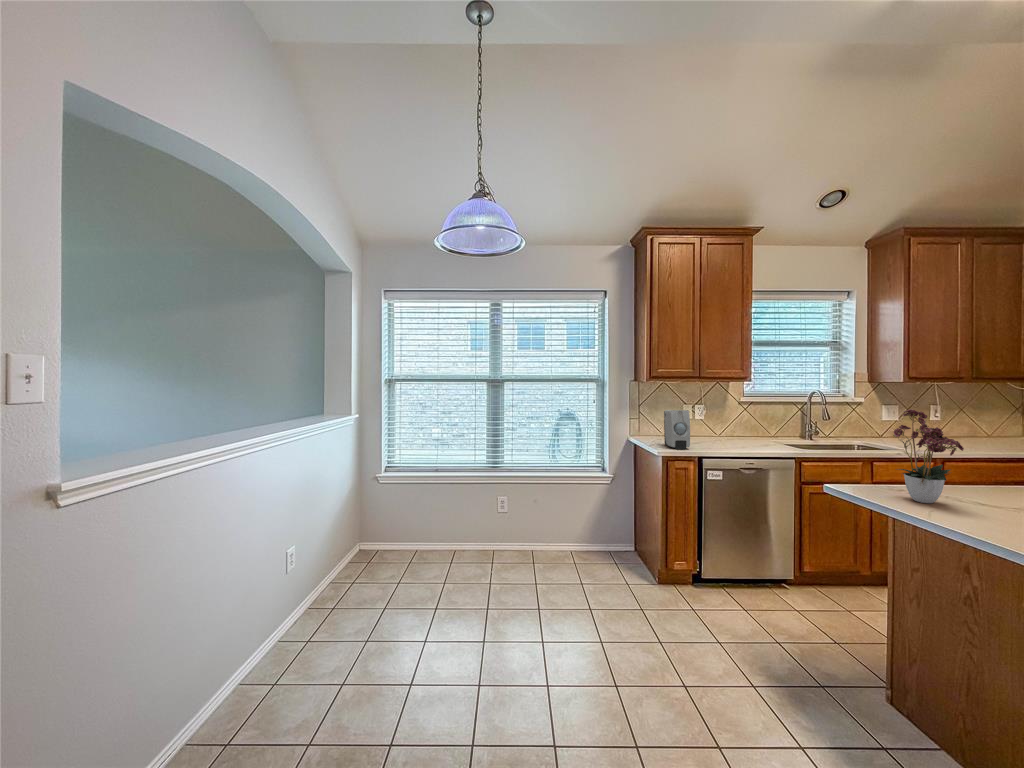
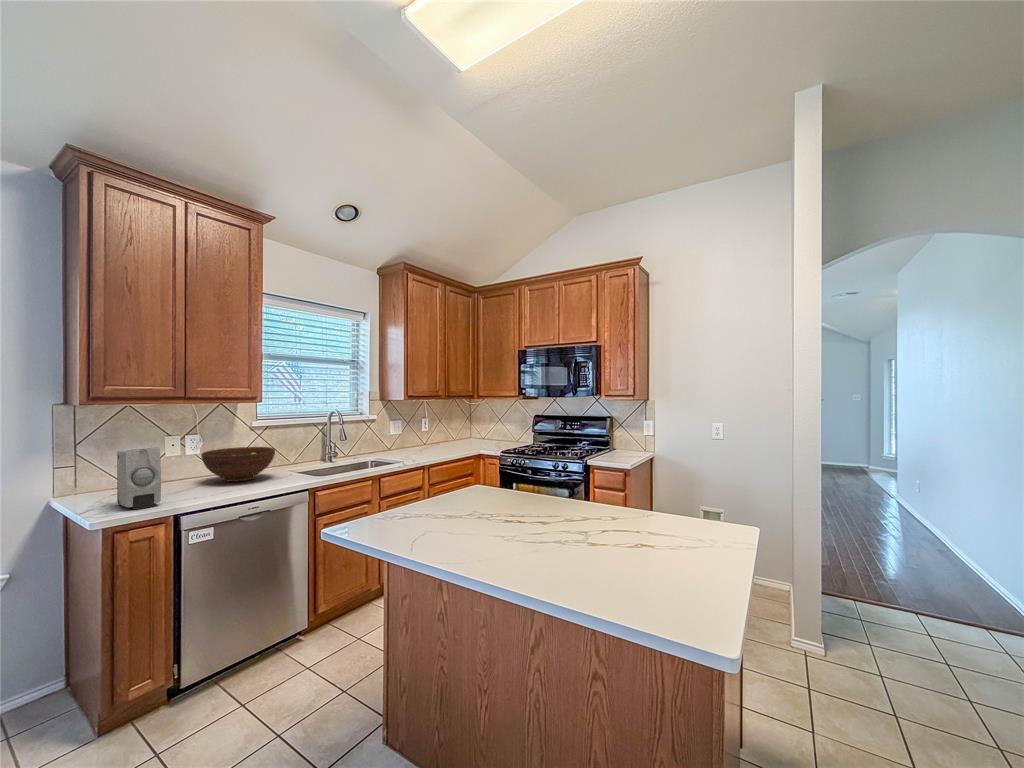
flower arrangement: present [893,409,964,503] -> none [380,427,439,528]
fruit bowl: none [708,417,763,443] -> present [201,447,275,482]

